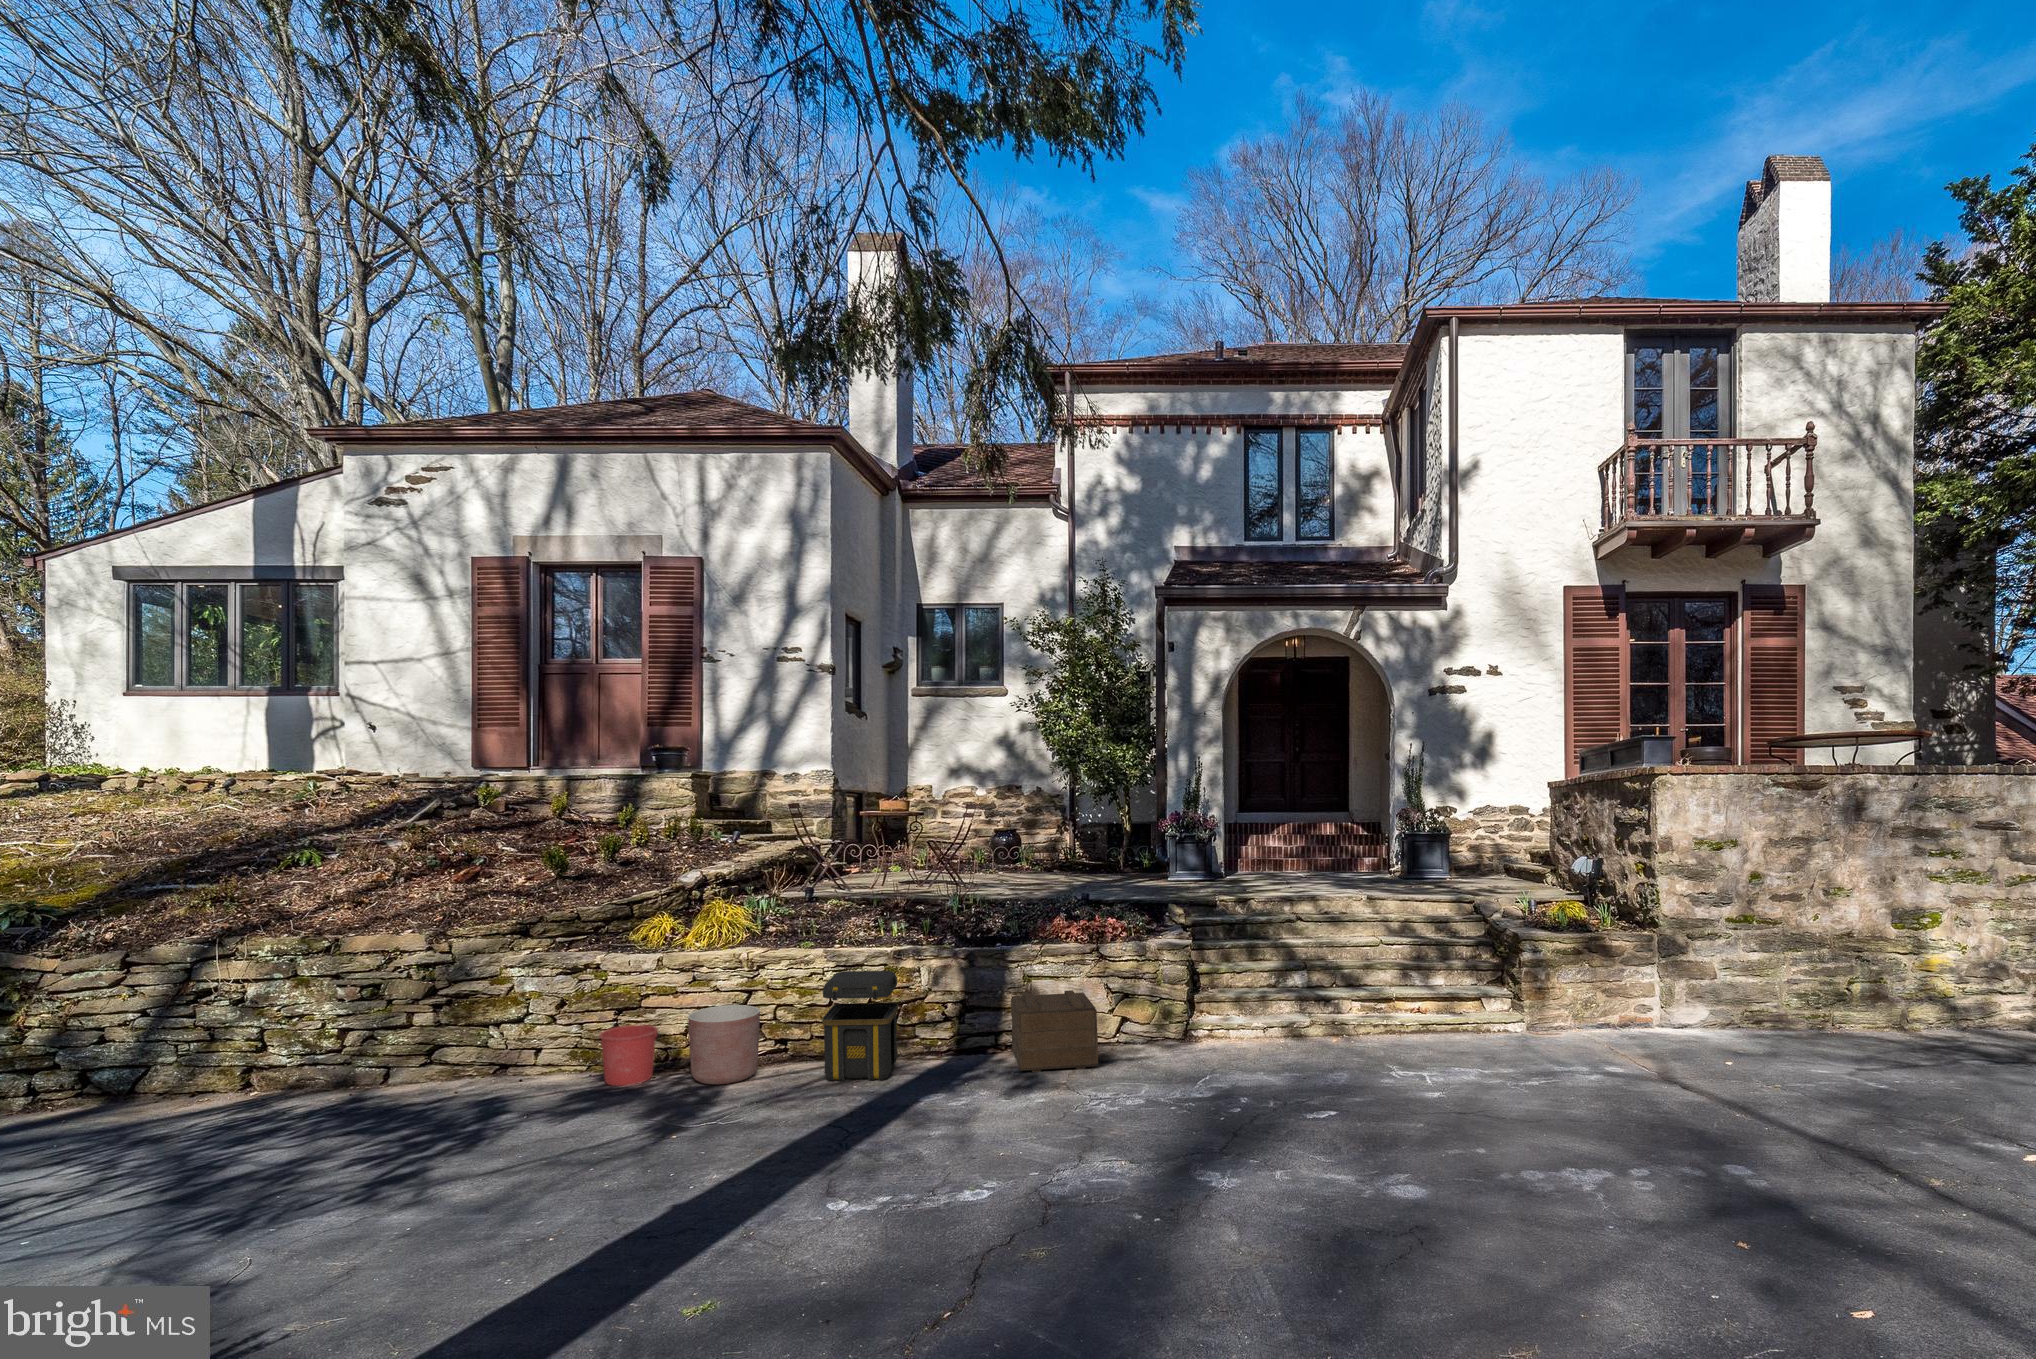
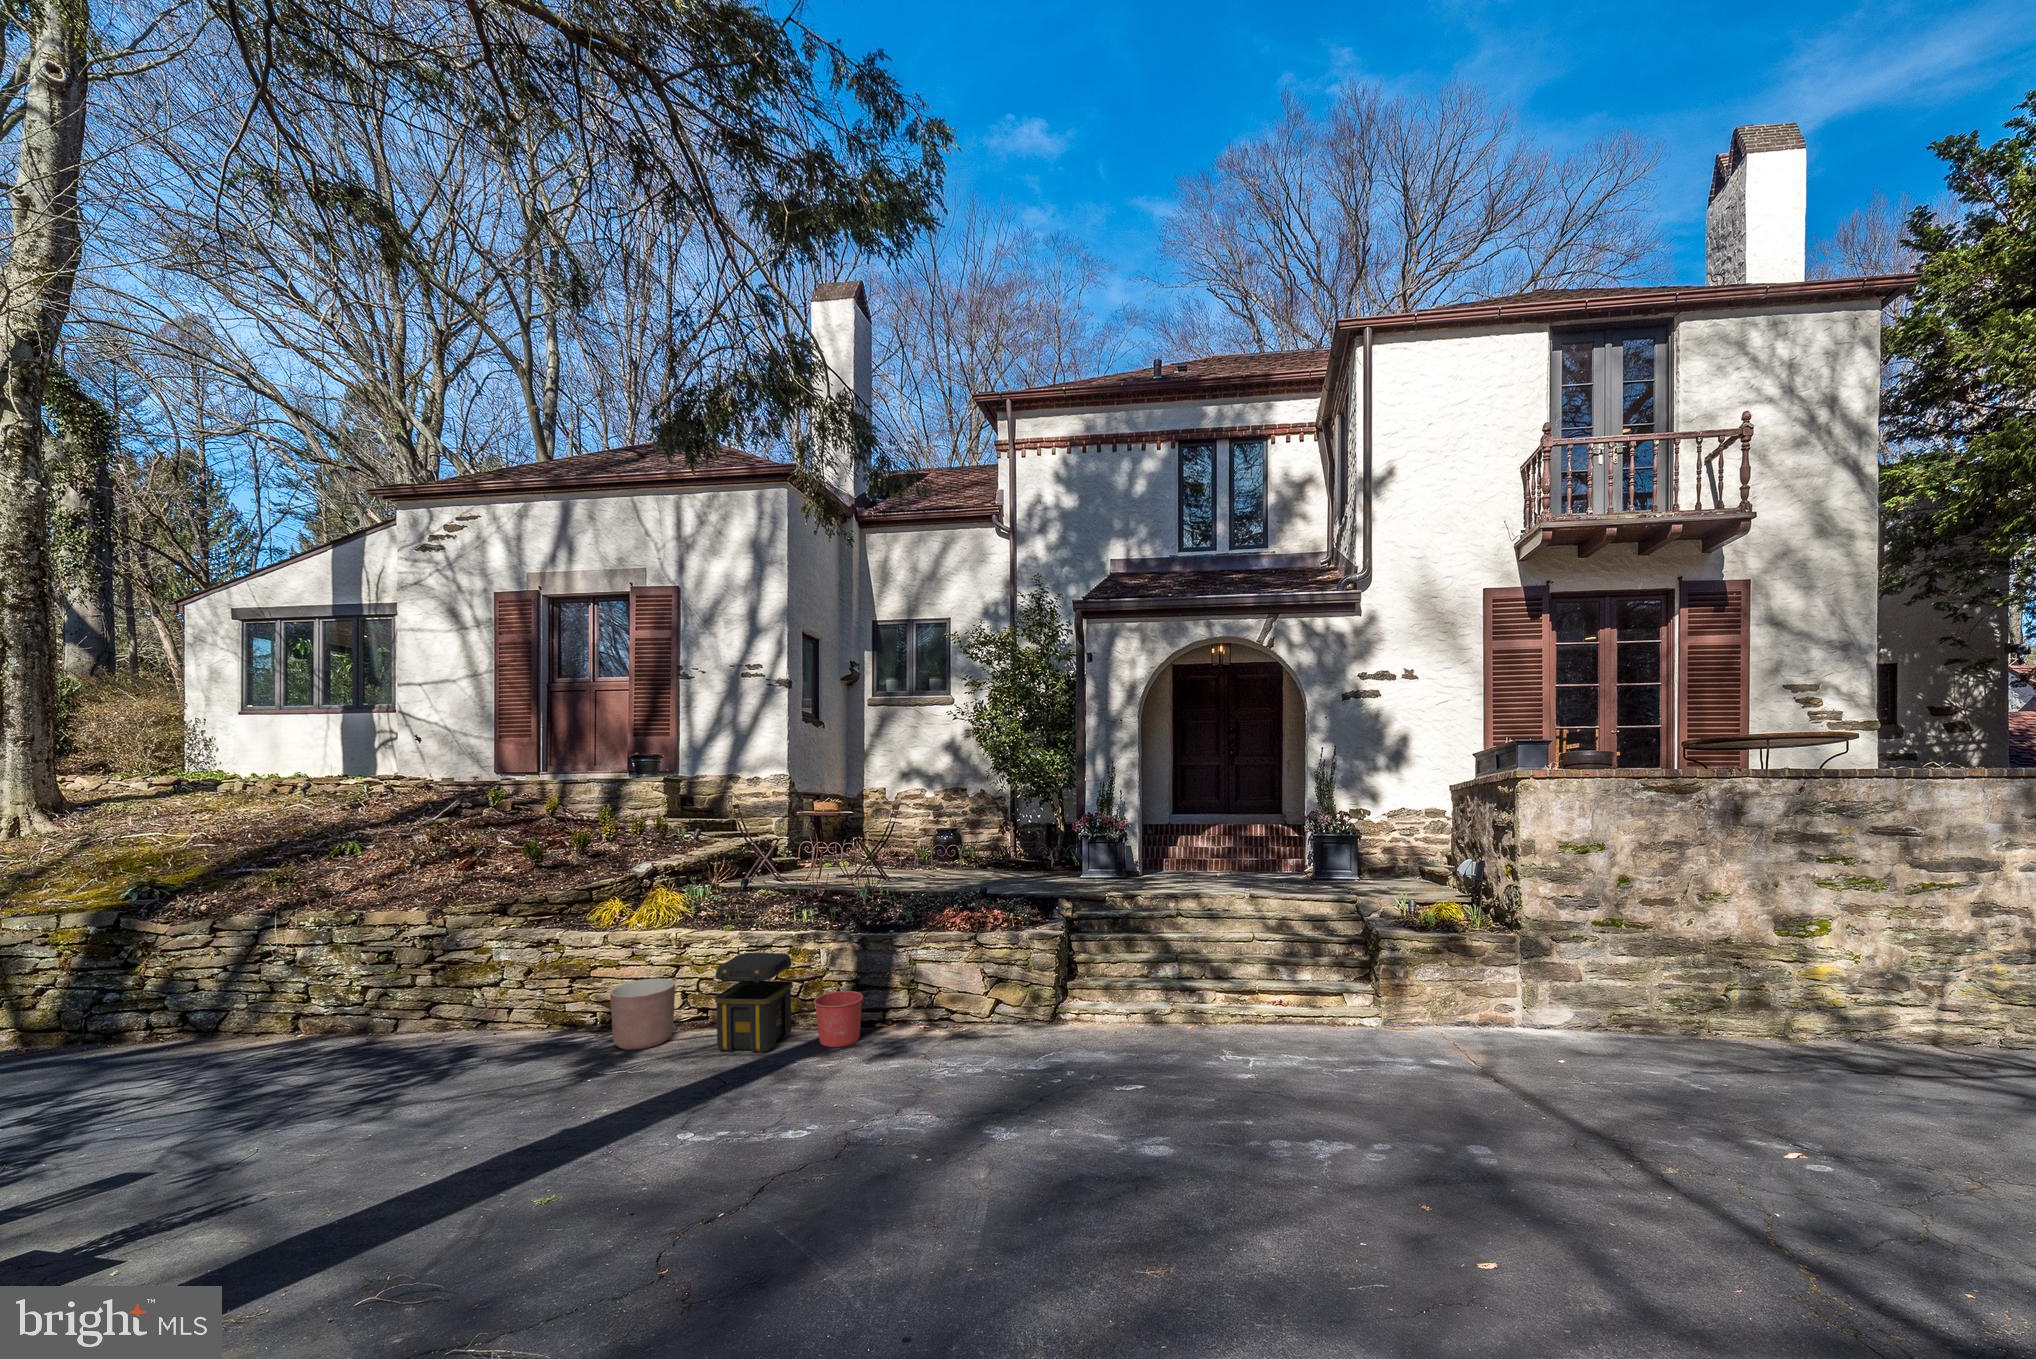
wooden crate: present [1011,990,1098,1072] -> none [882,974,961,1051]
bucket: present [599,1024,661,1086] -> present [813,991,865,1047]

